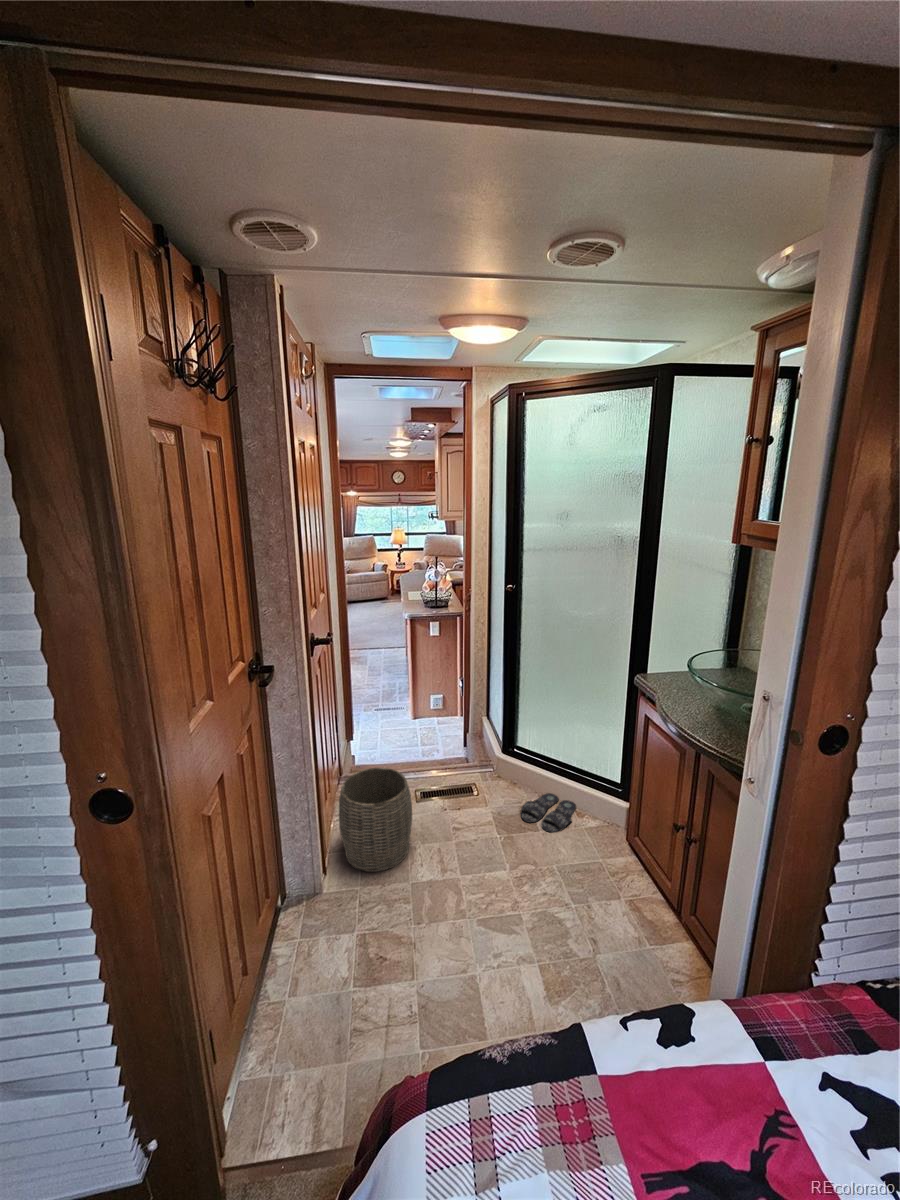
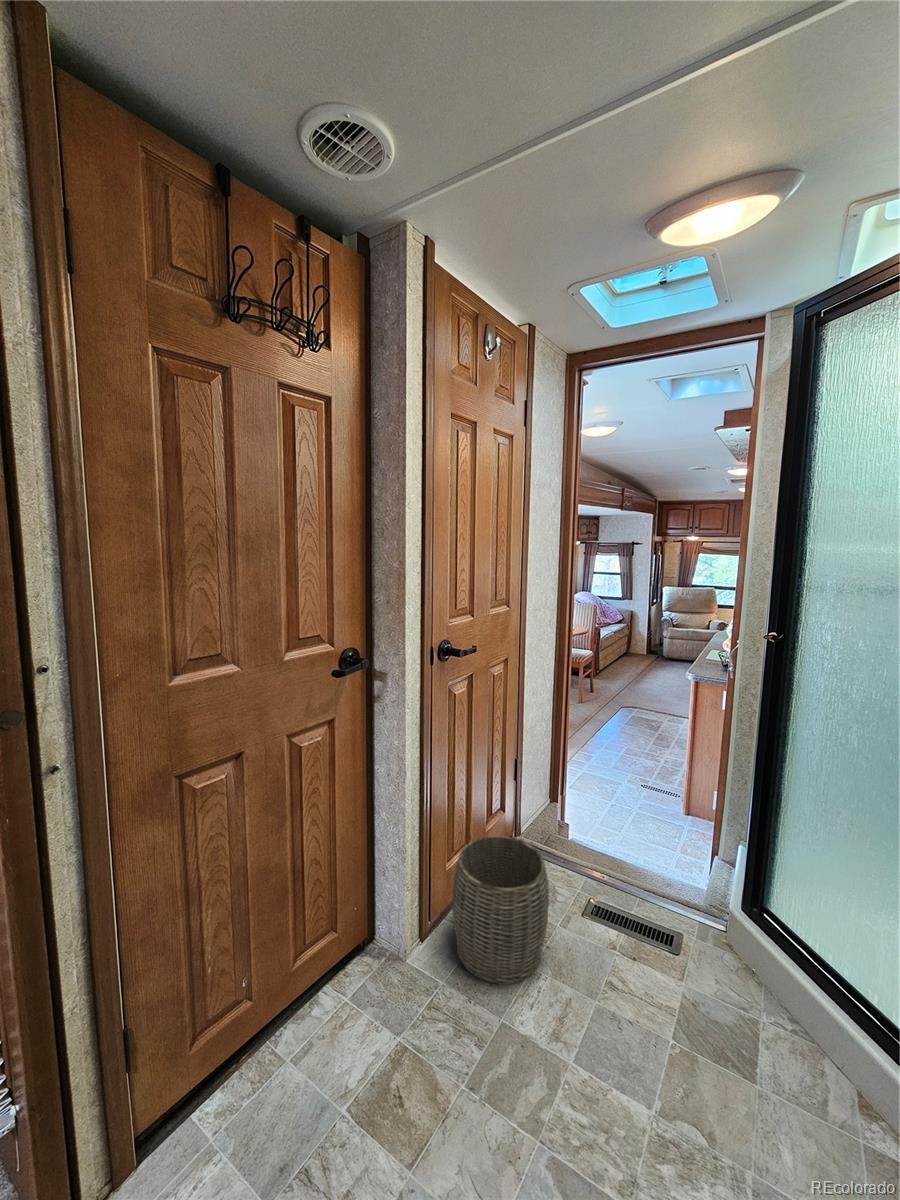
slippers: present [521,793,576,832] -> none [735,1016,871,1117]

